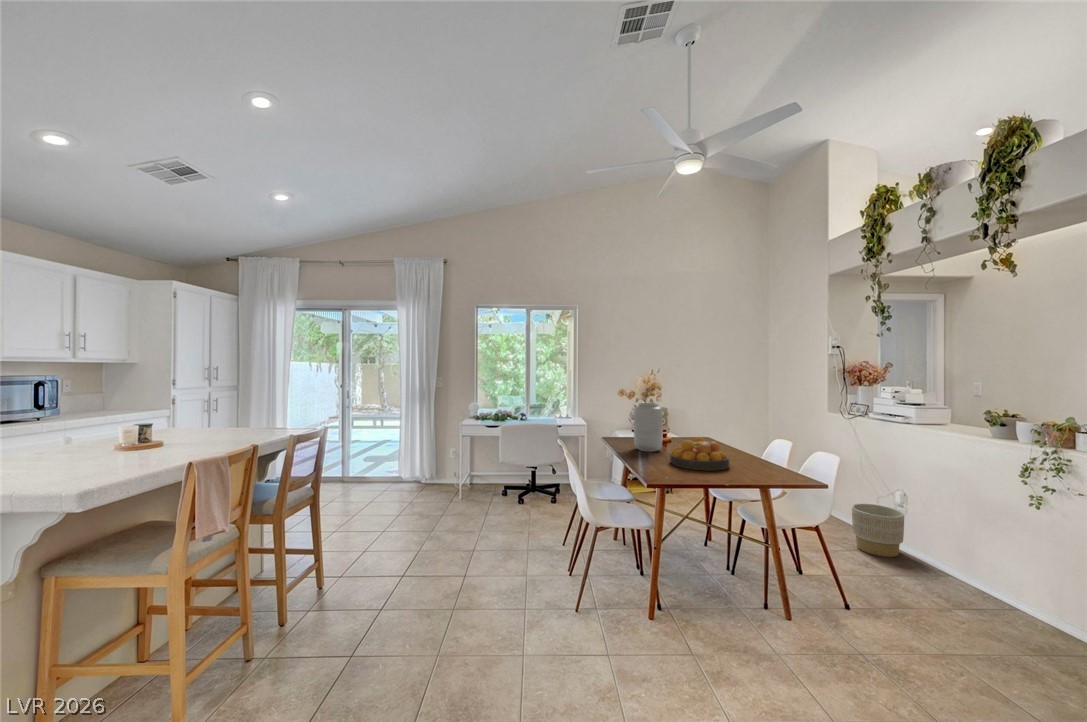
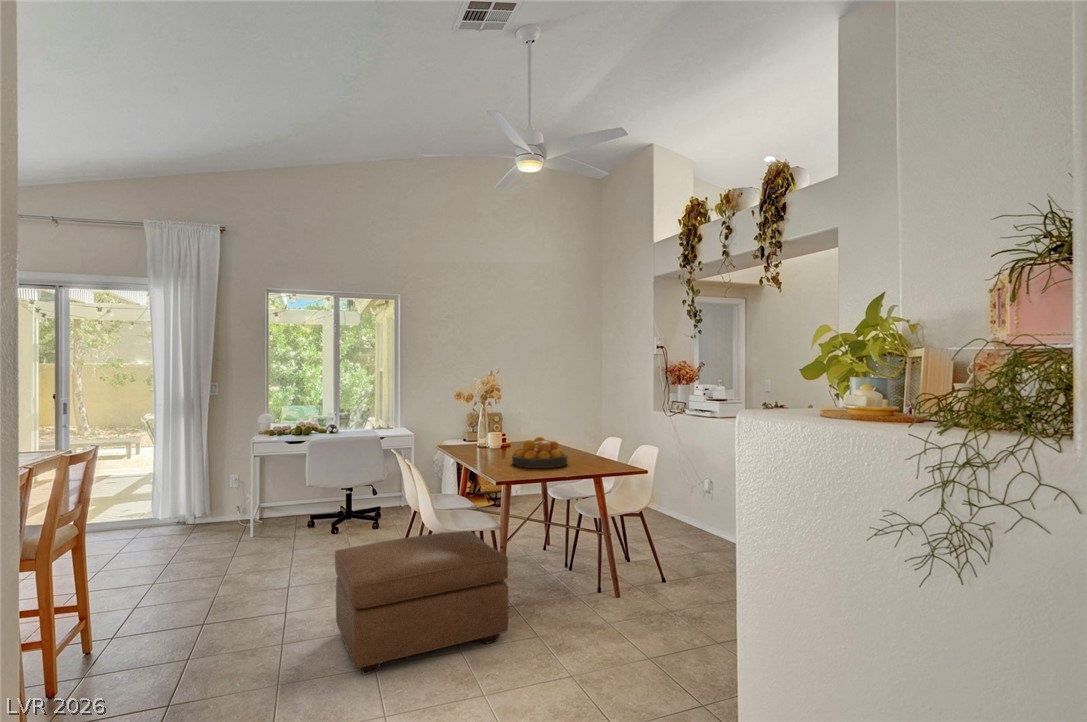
vase: present [634,403,663,451] -> none [473,405,502,456]
planter: present [852,504,904,557] -> none [671,493,711,538]
ottoman: none [500,526,660,659] -> present [335,531,509,674]

